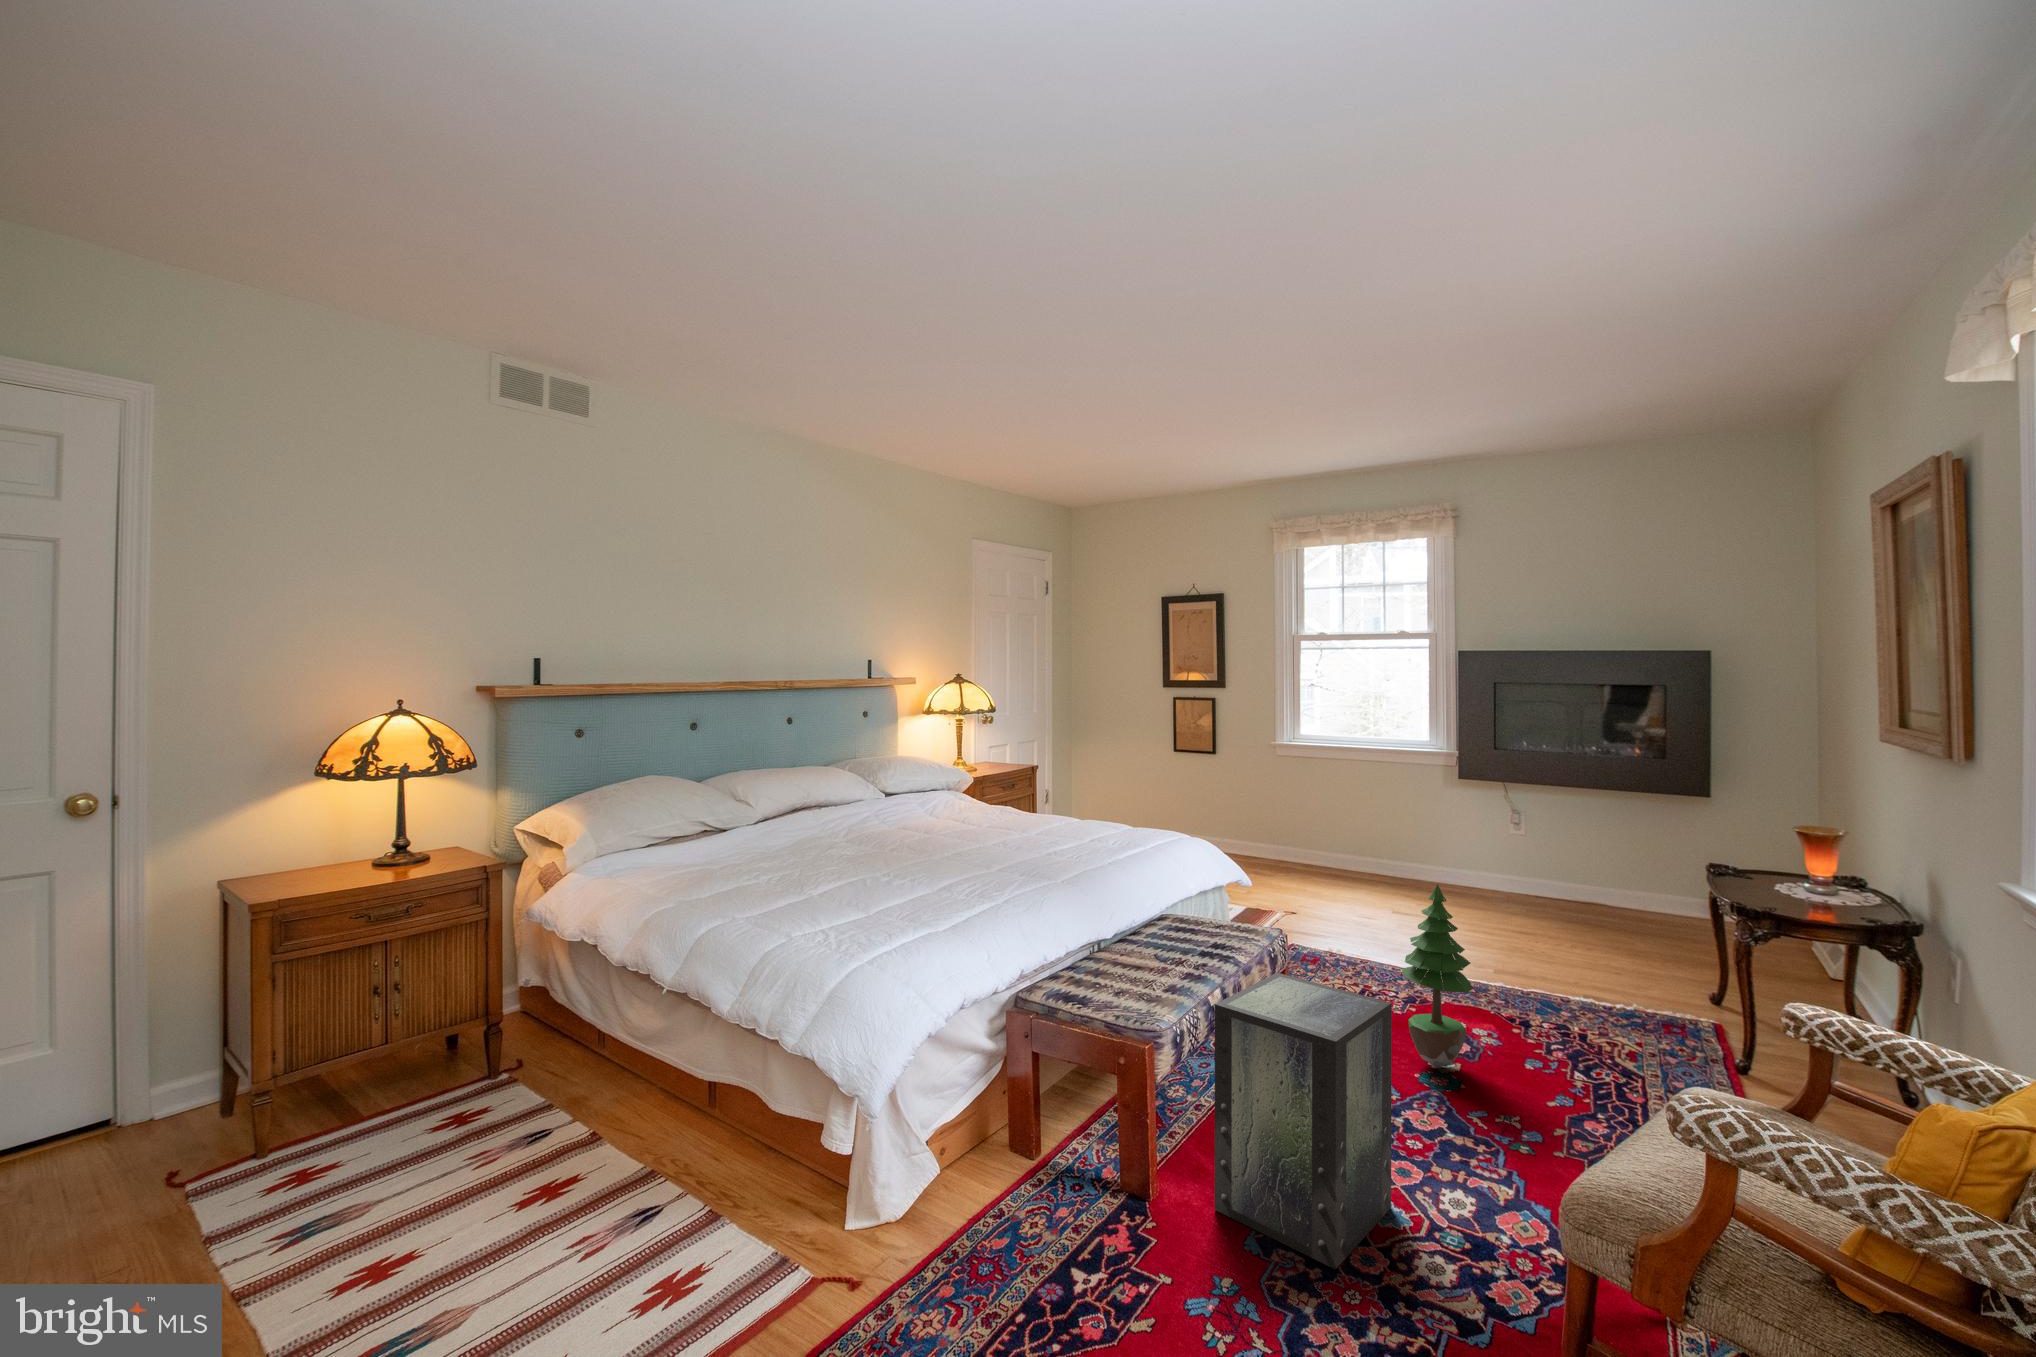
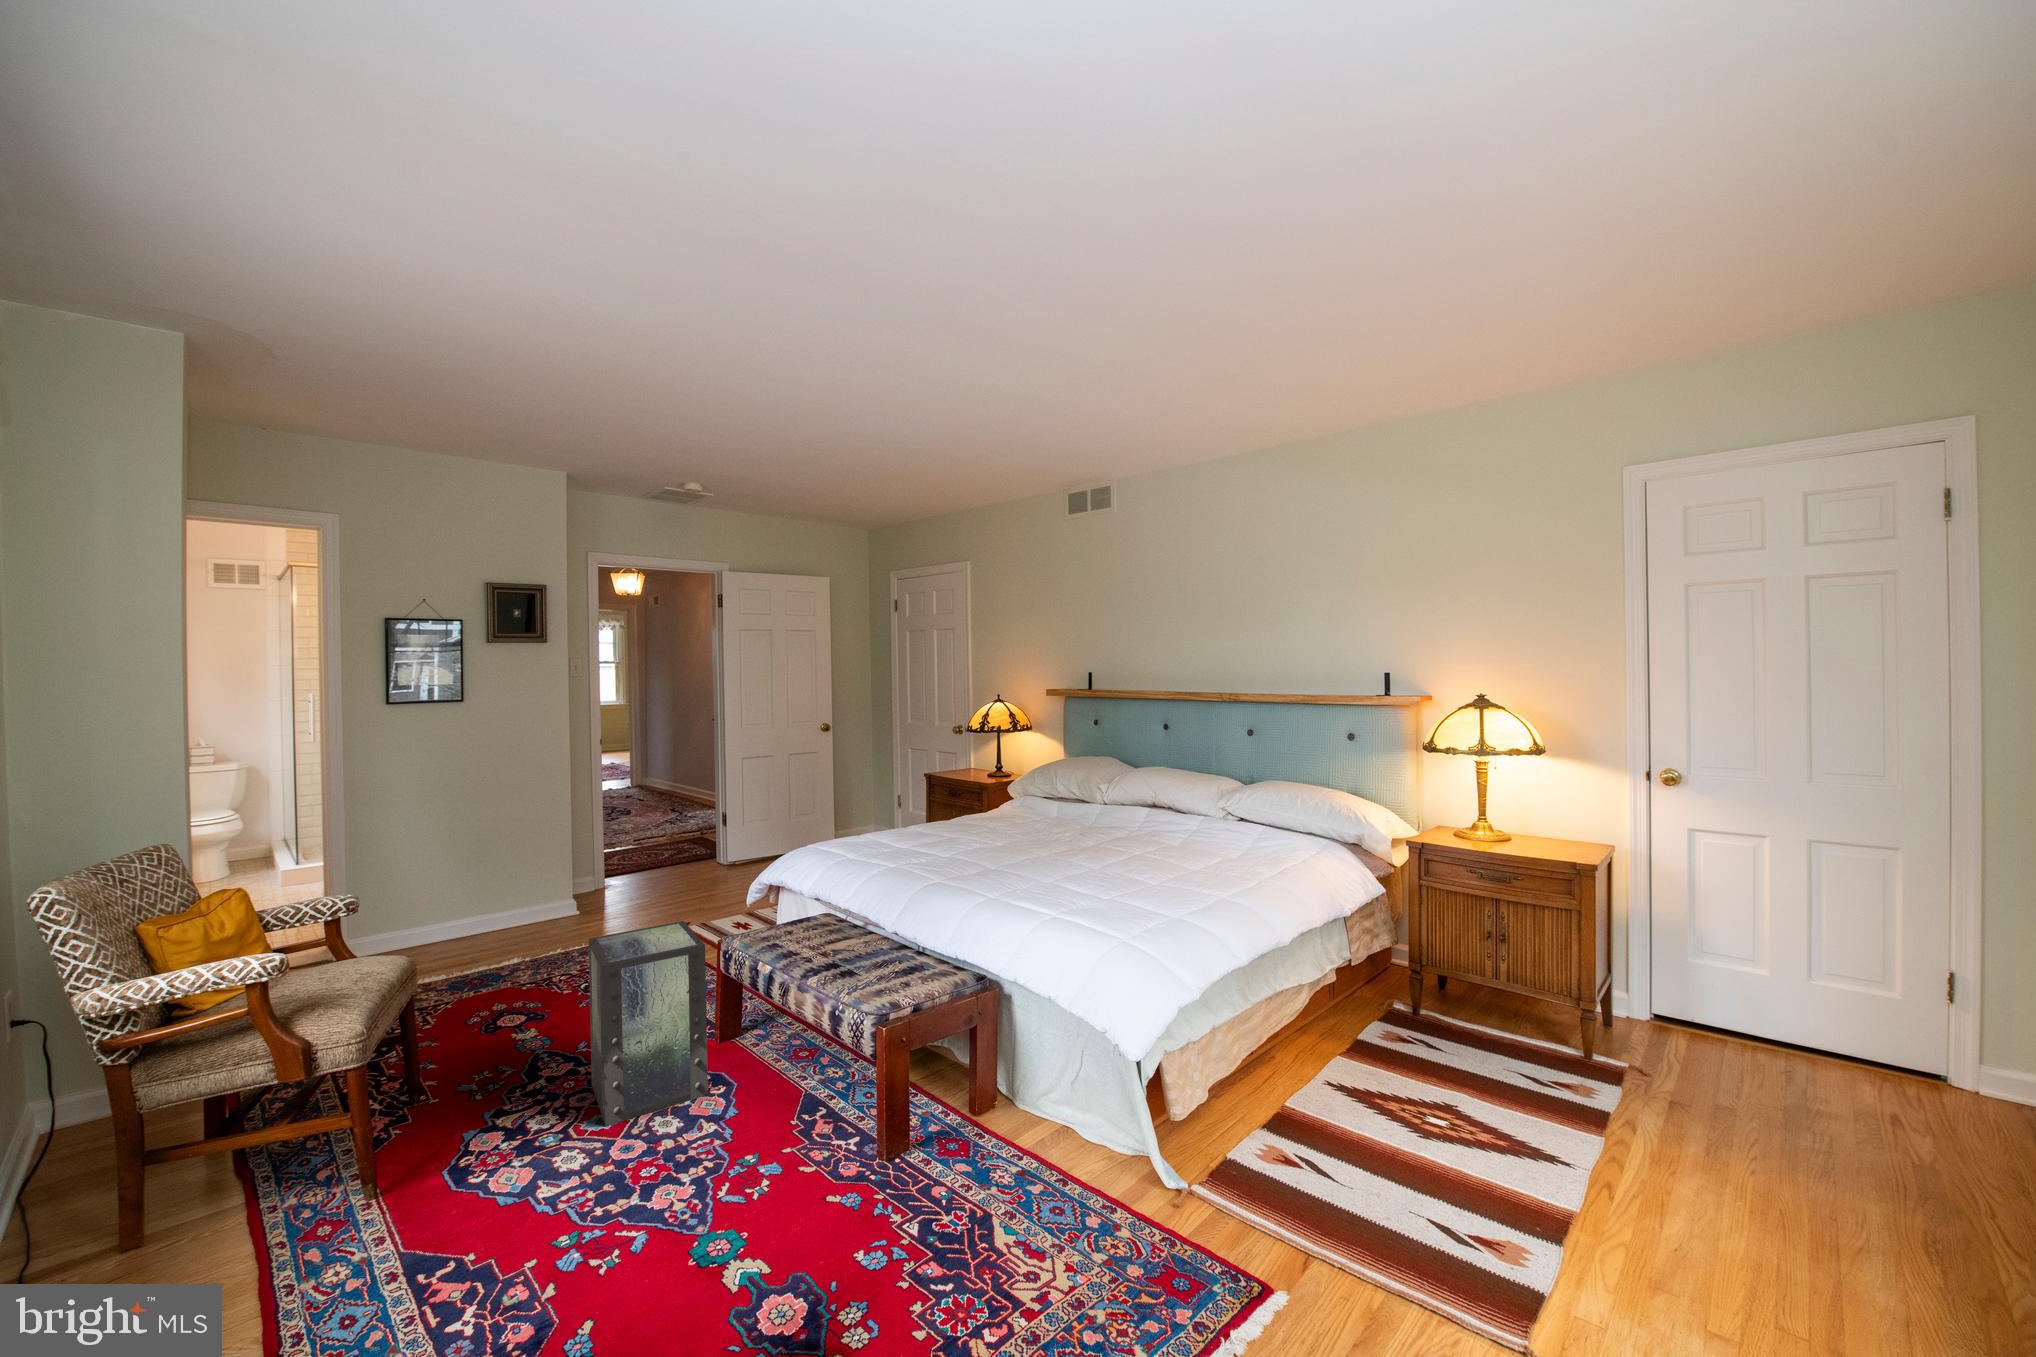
potted tree: present [1402,884,1473,1067] -> none [694,1010,788,1261]

